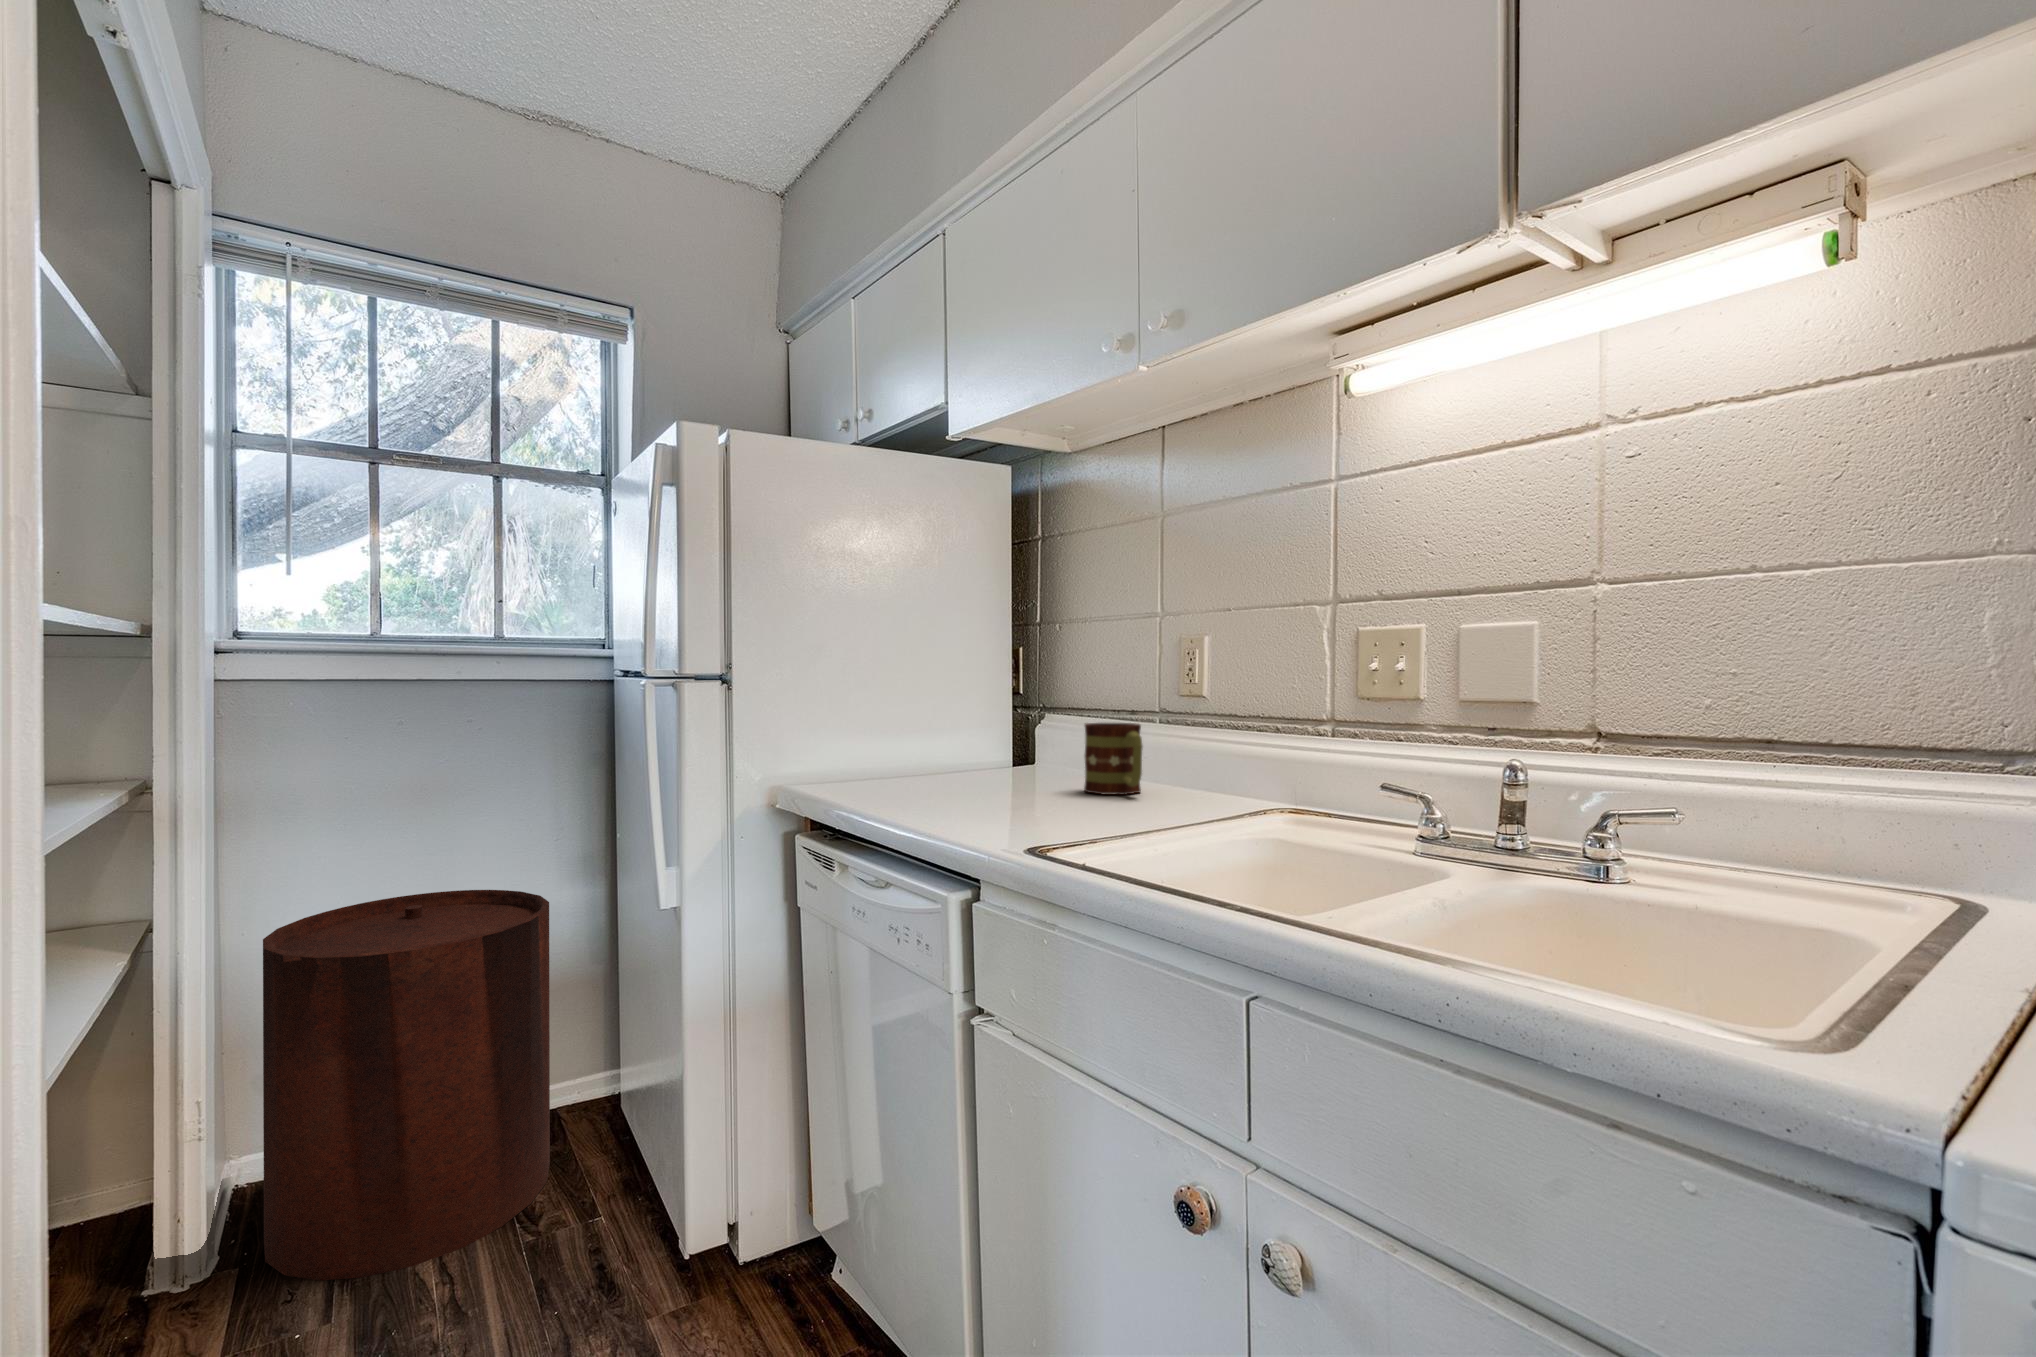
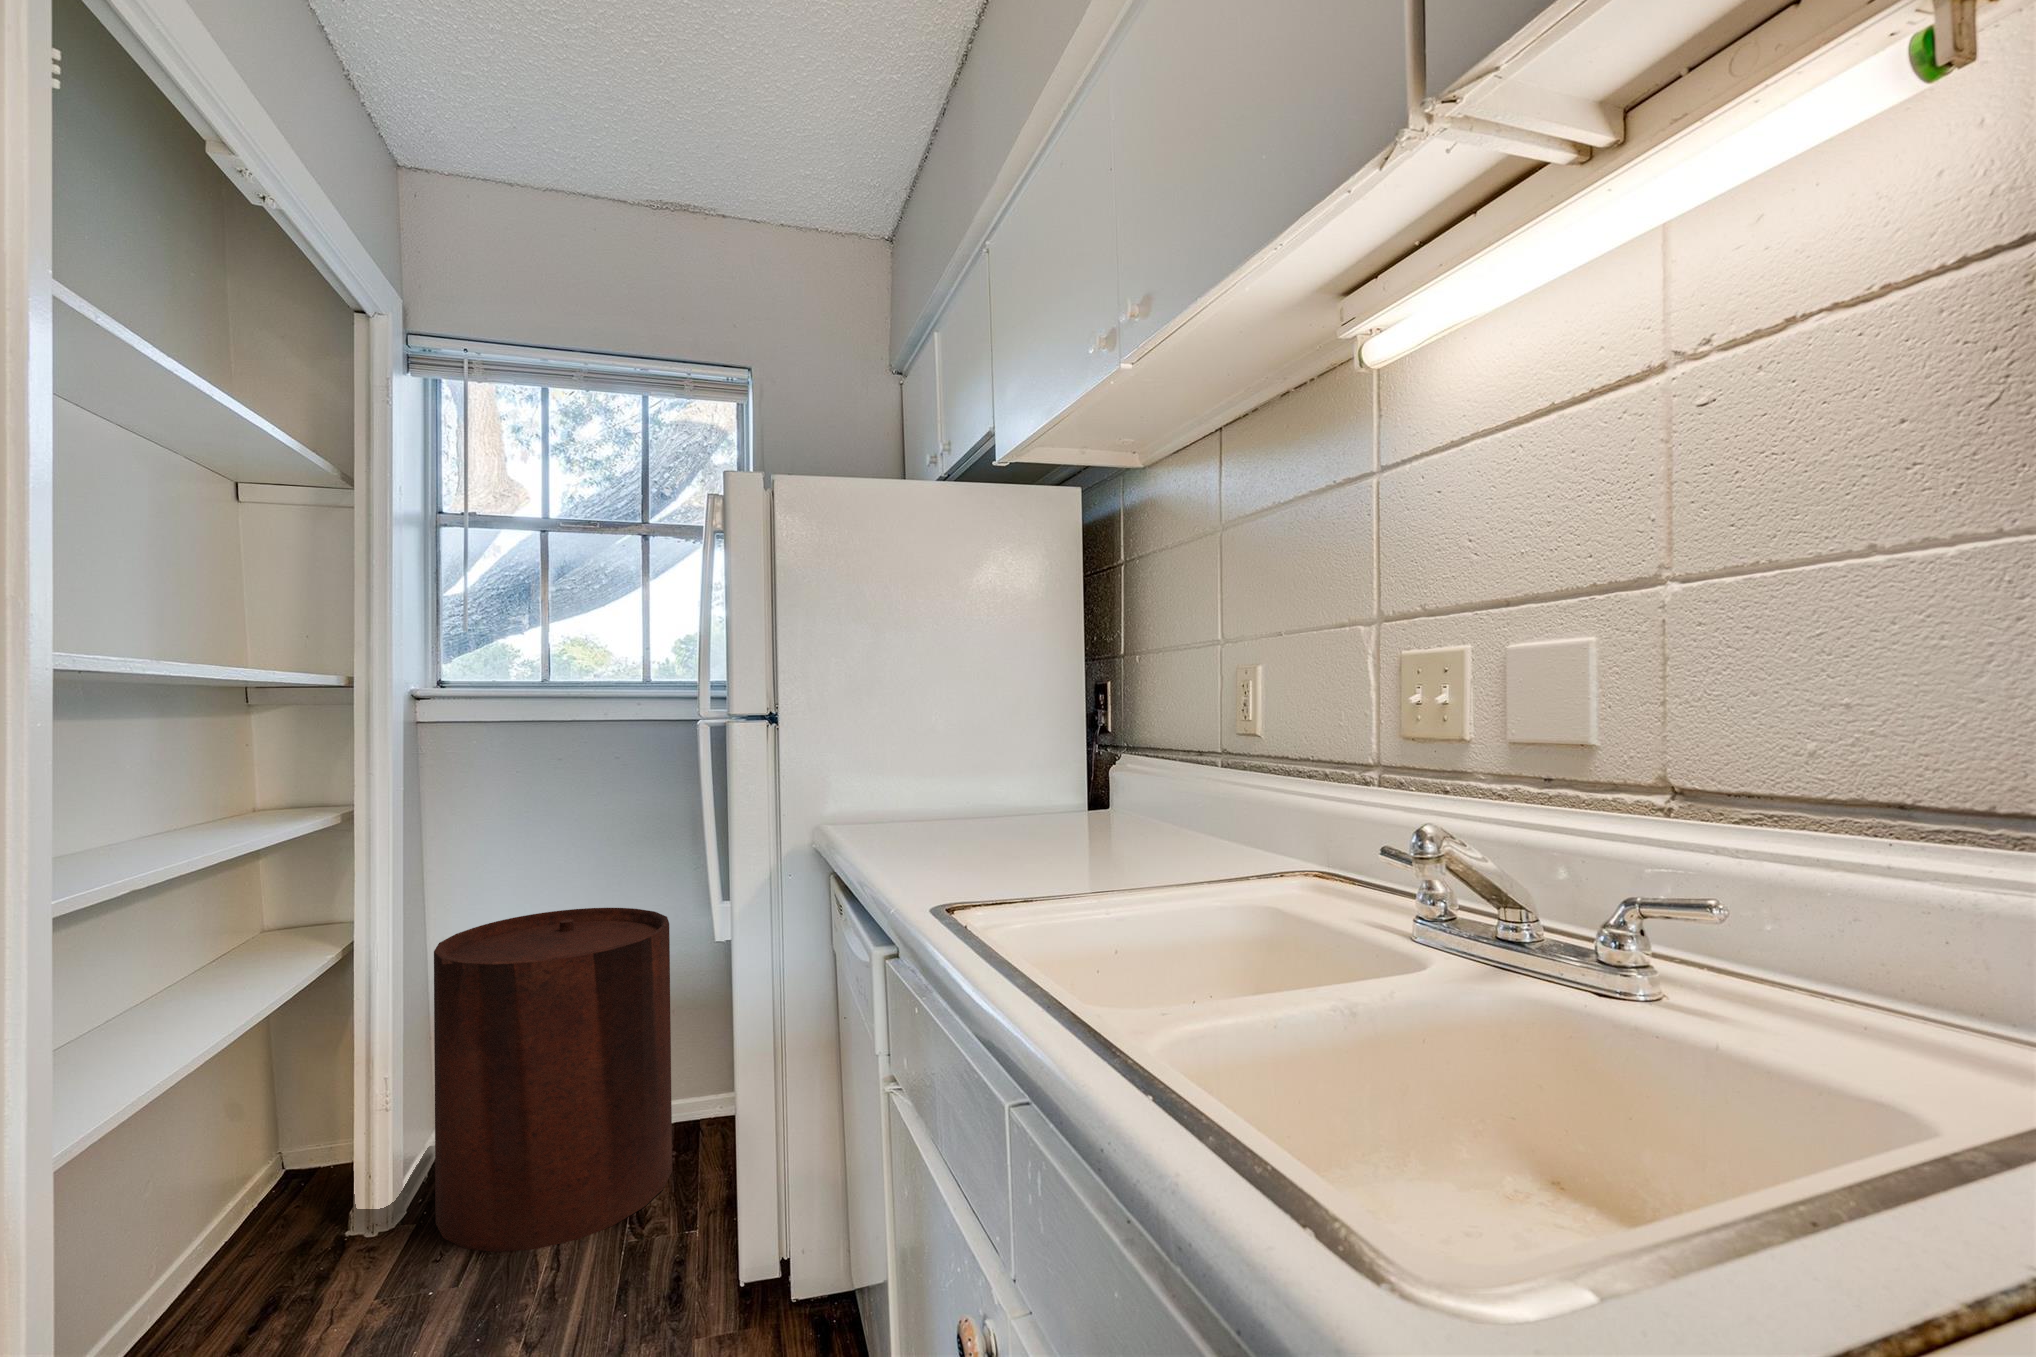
mug: present [1084,723,1143,795] -> none [1113,761,1181,844]

